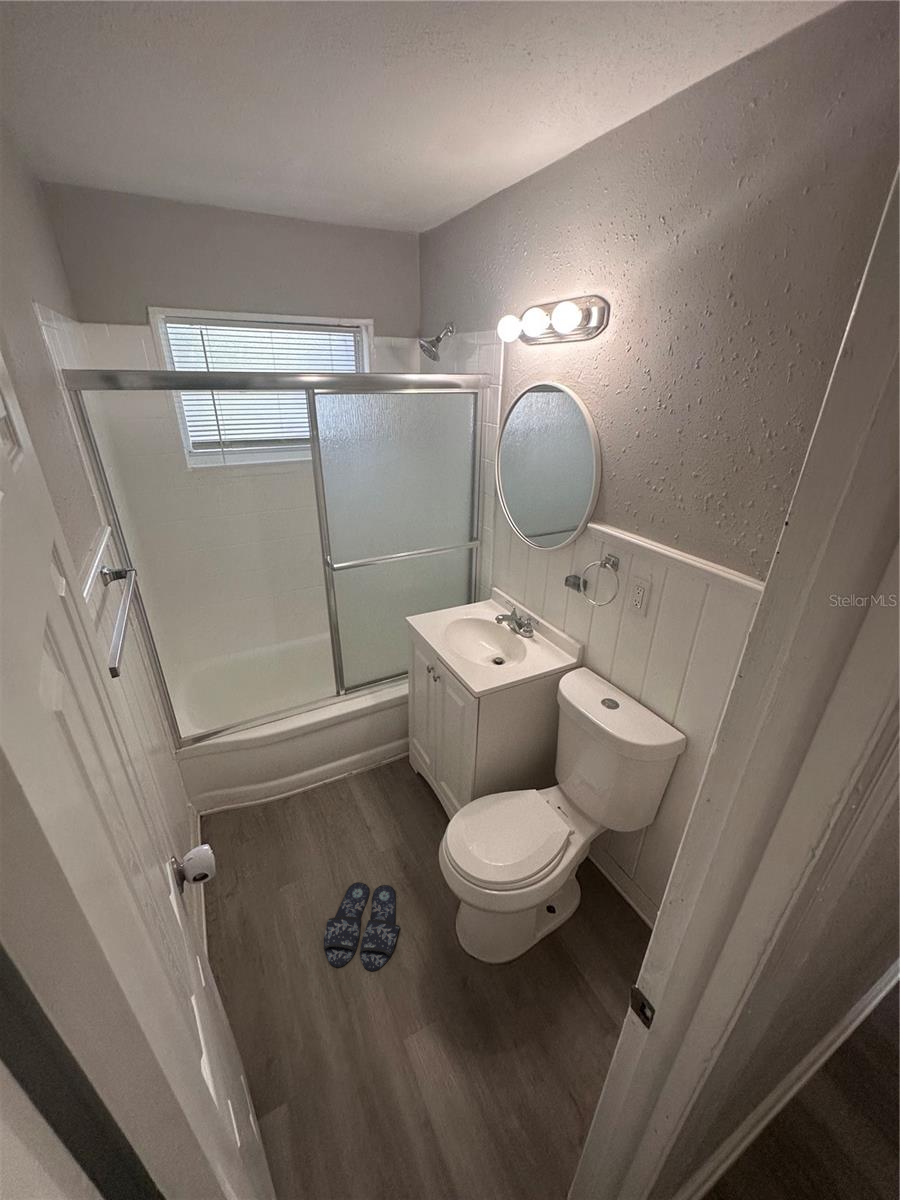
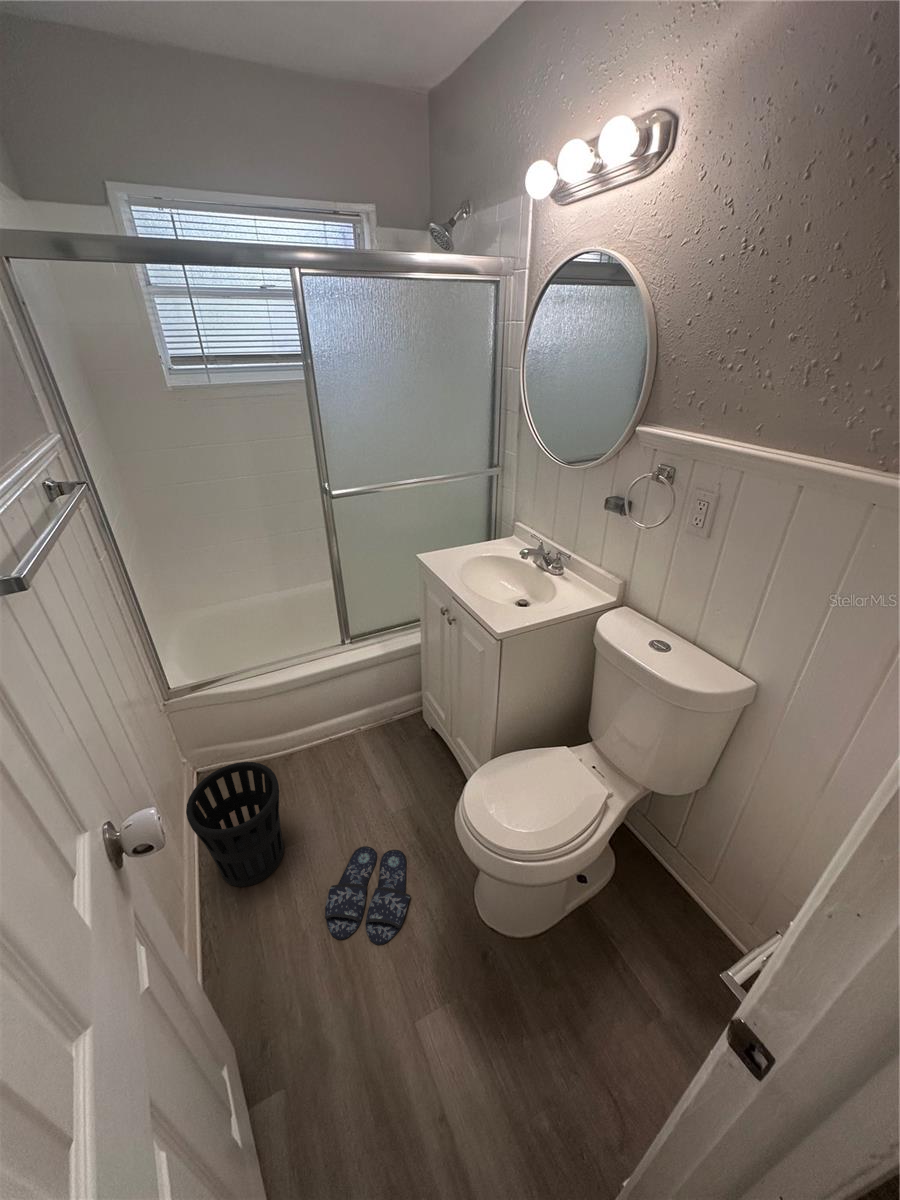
wastebasket: none [202,806,285,921] -> present [186,762,284,887]

